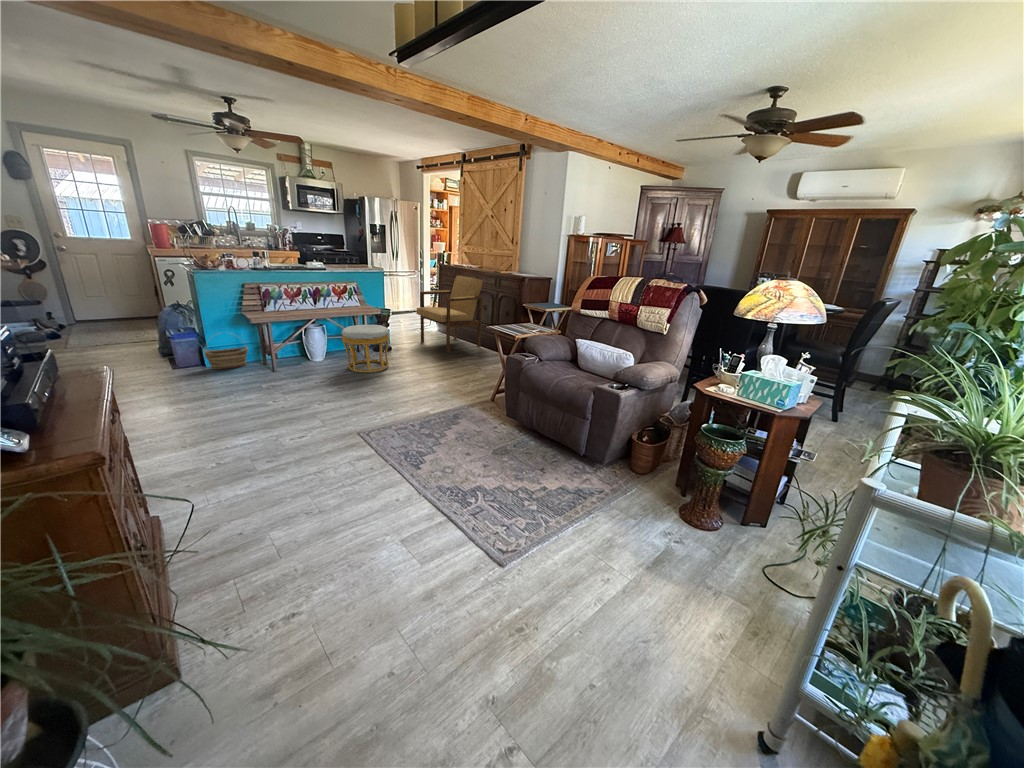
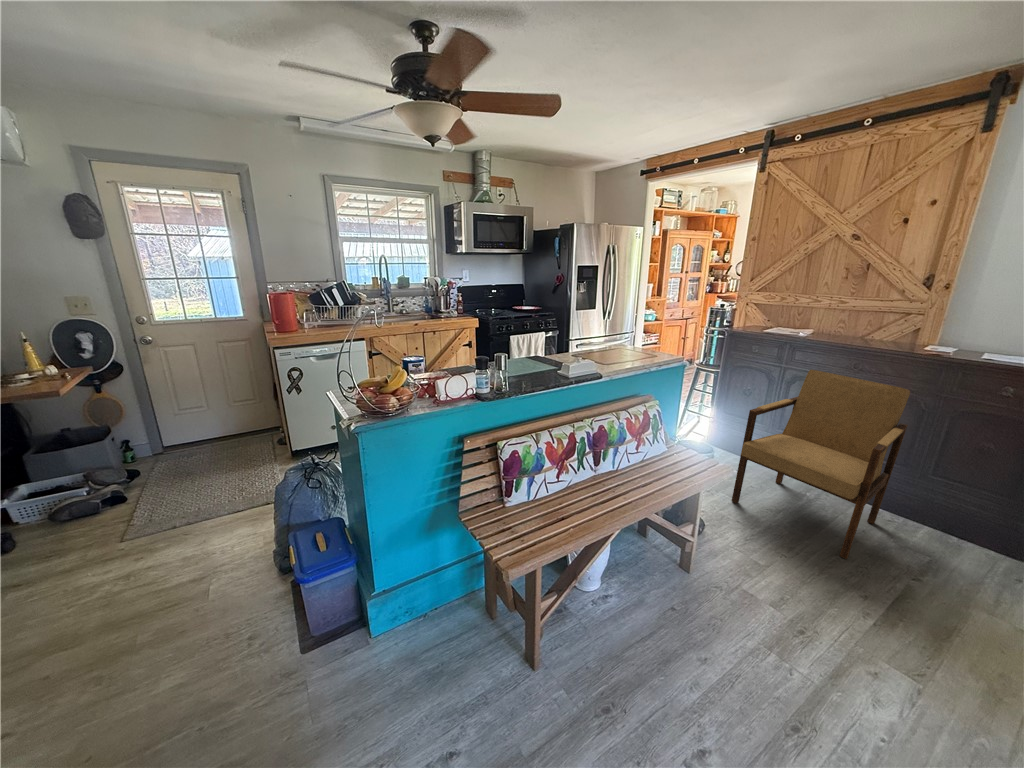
ottoman: present [342,325,389,372] -> none [696,542,839,711]
basket: present [204,346,248,370] -> none [374,589,464,685]

